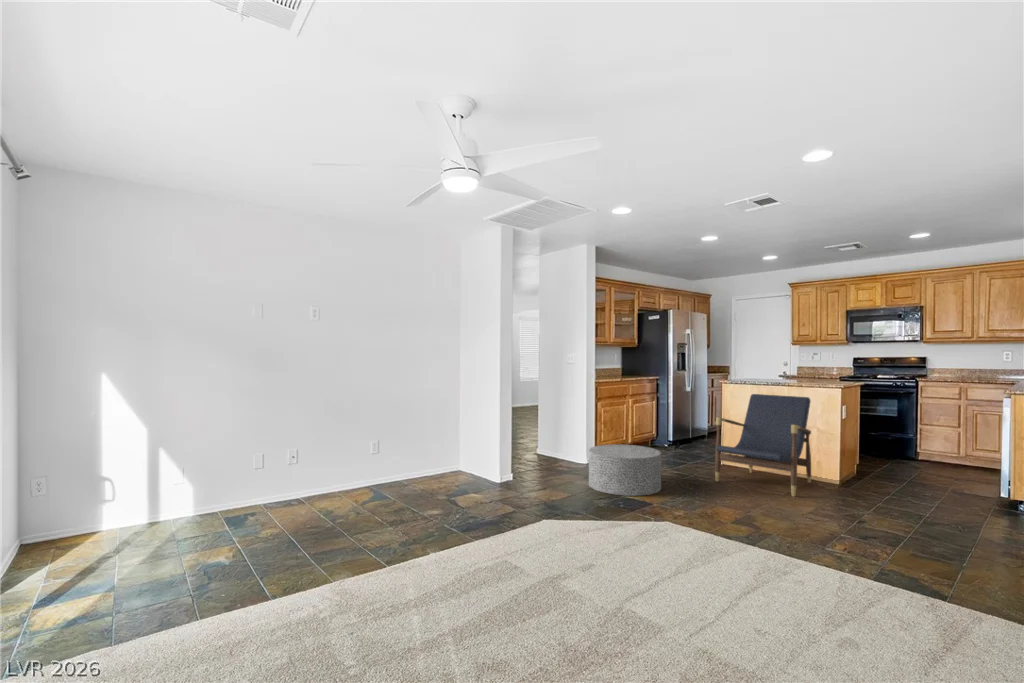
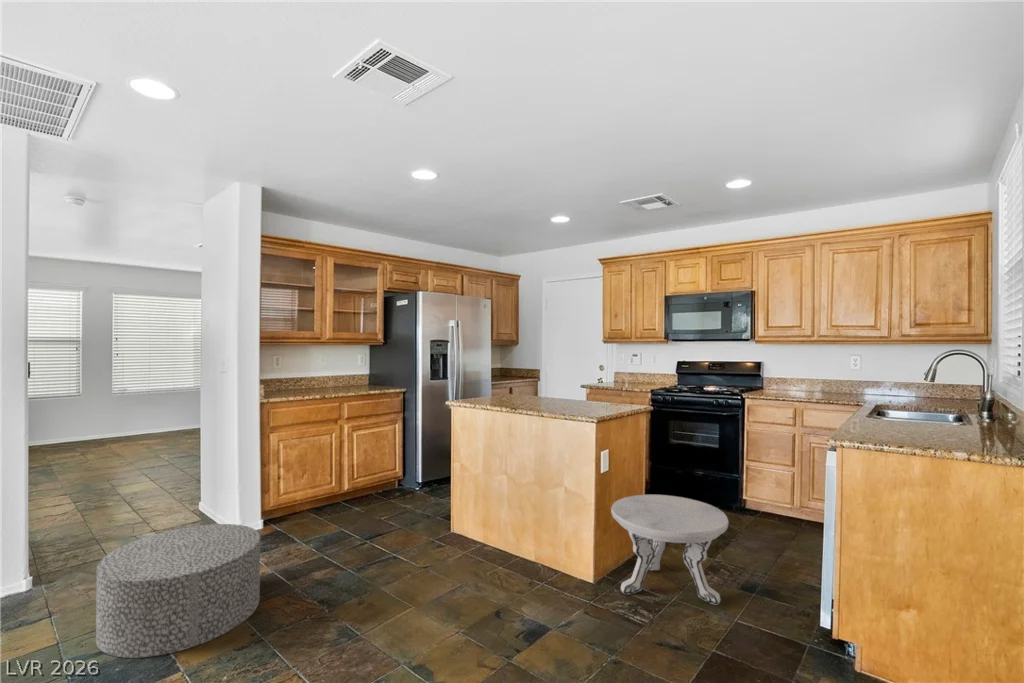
lounge chair: present [715,394,811,497] -> none [367,427,545,639]
side table: none [853,436,936,492] -> present [611,495,728,605]

